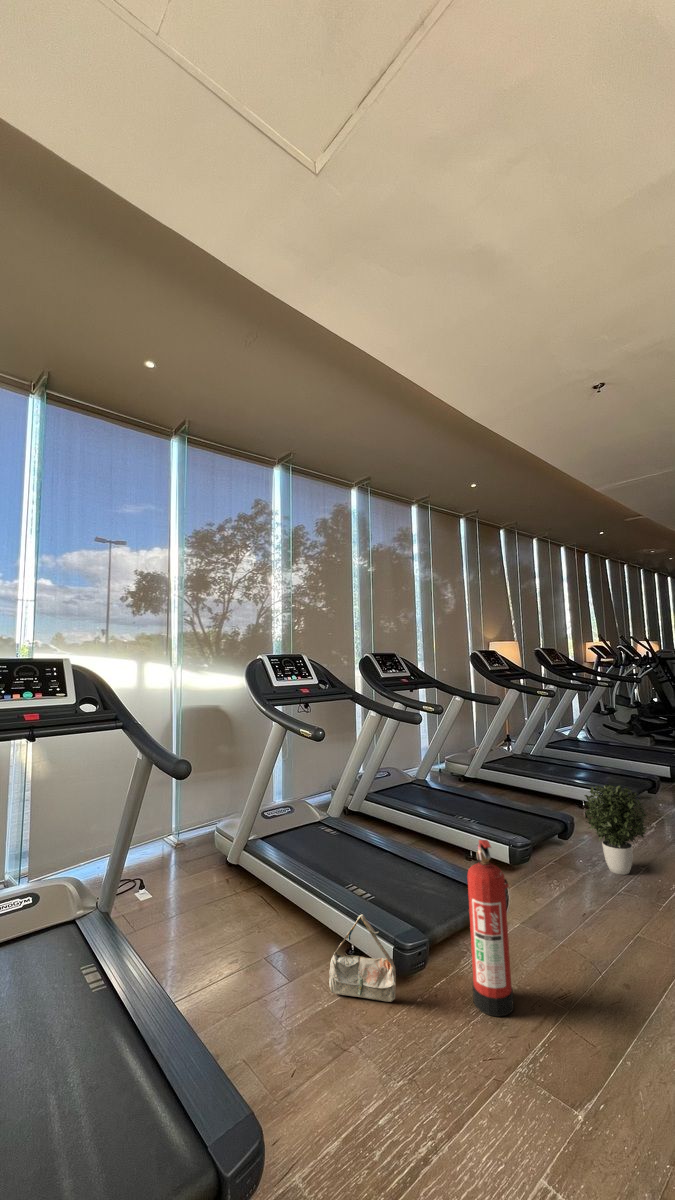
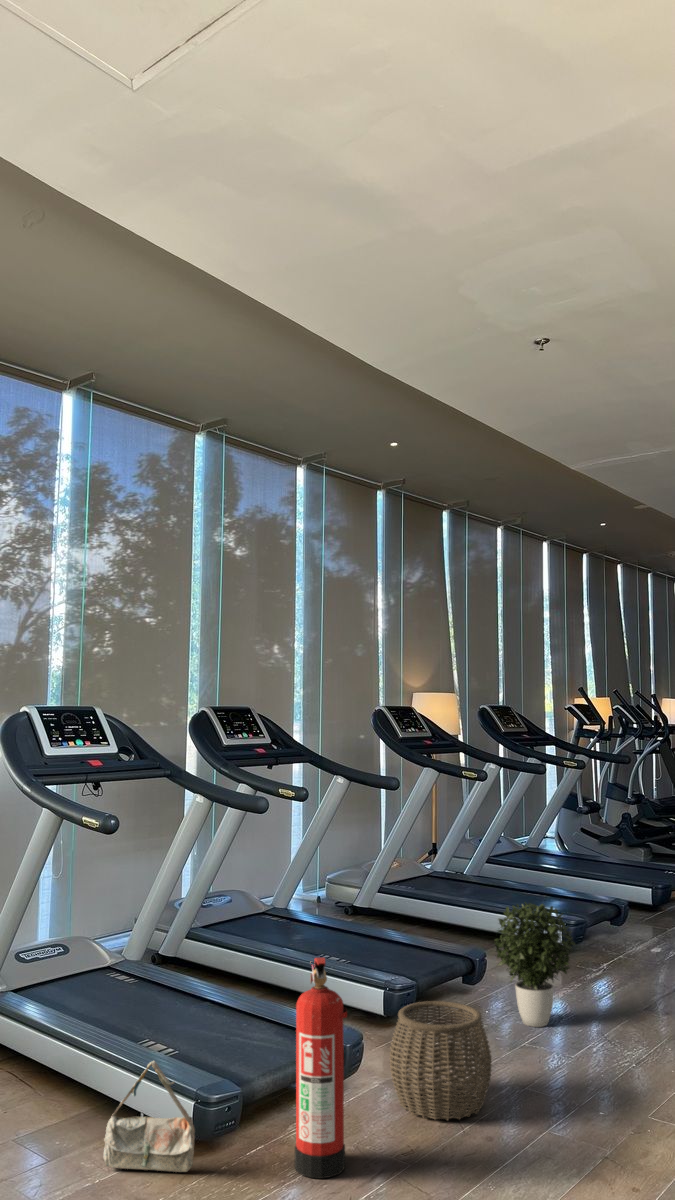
woven basket: none [529,863,614,962] -> present [390,1001,492,1120]

